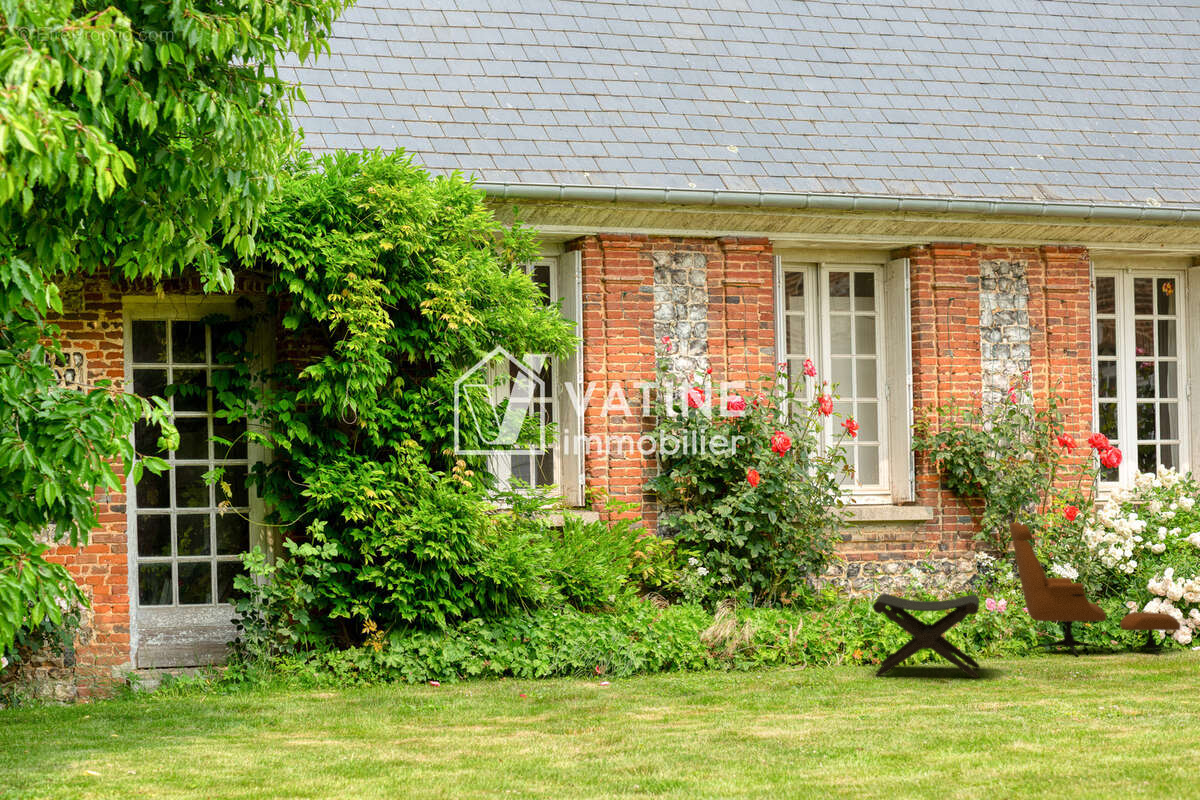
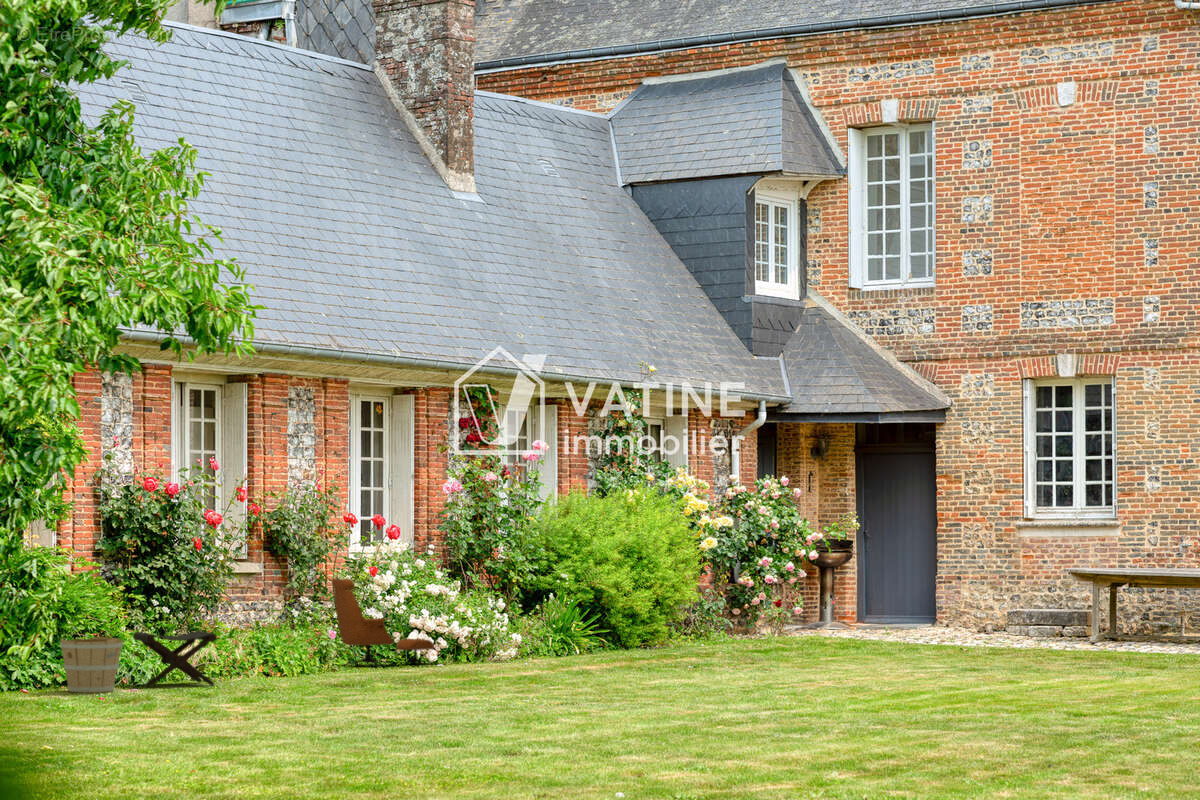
footstool: present [873,594,979,678] -> present [133,631,217,687]
wooden bucket: none [449,611,539,695] -> present [60,637,123,693]

